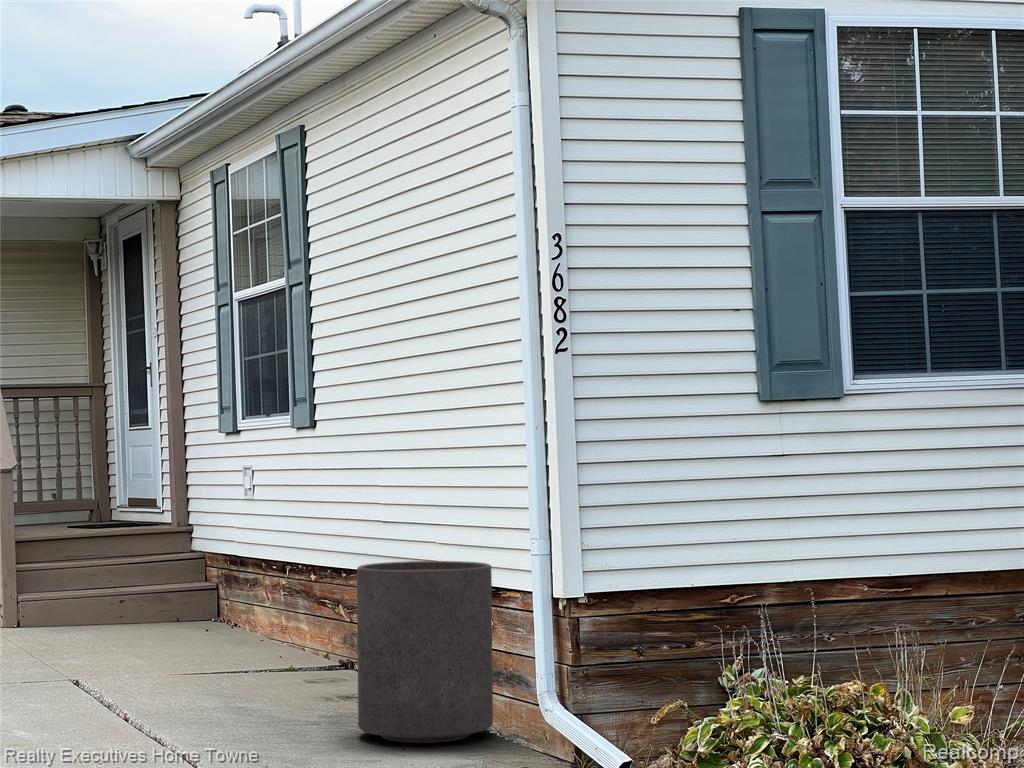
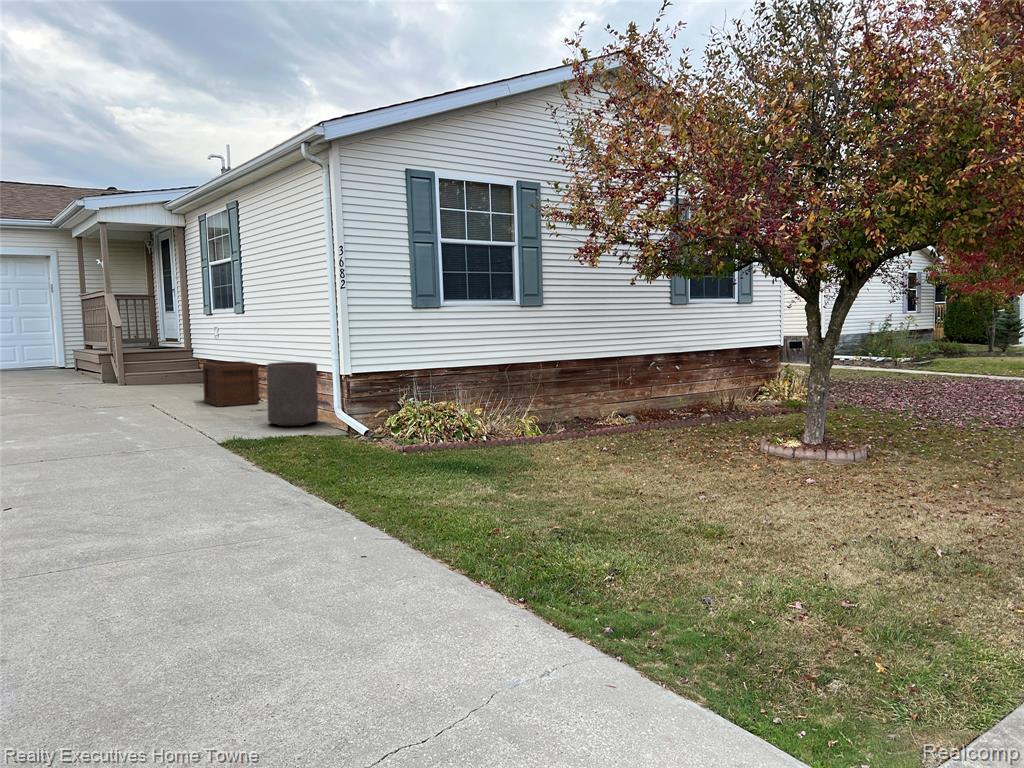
wooden crate: none [211,560,347,682] -> present [203,361,259,407]

